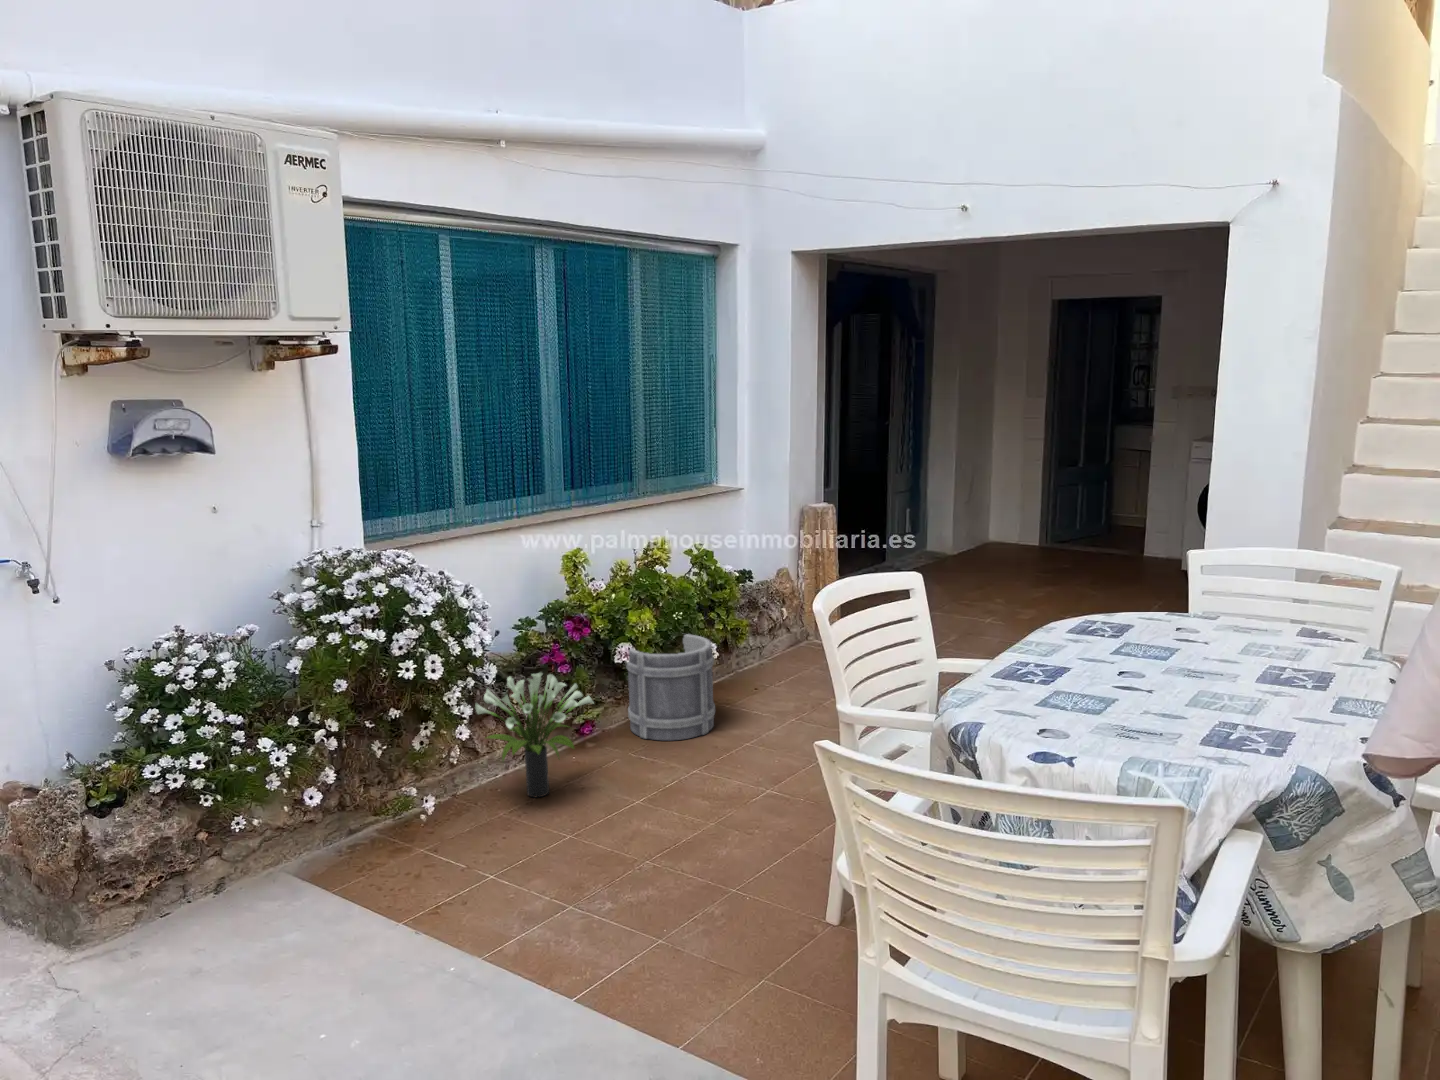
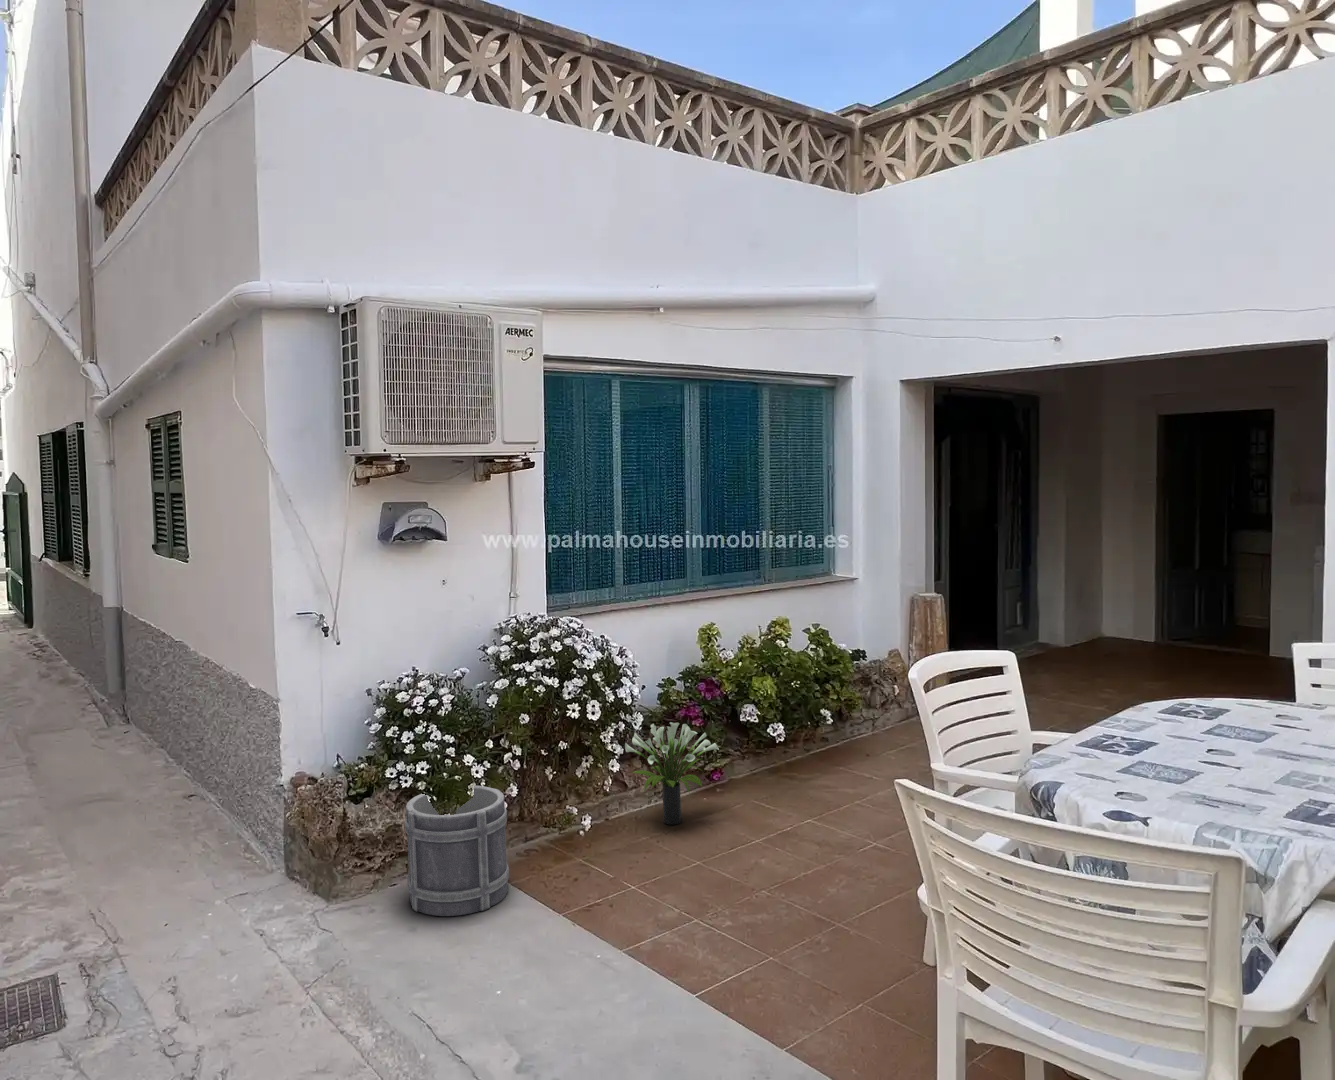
bucket: present [626,634,715,740] -> present [405,786,509,916]

